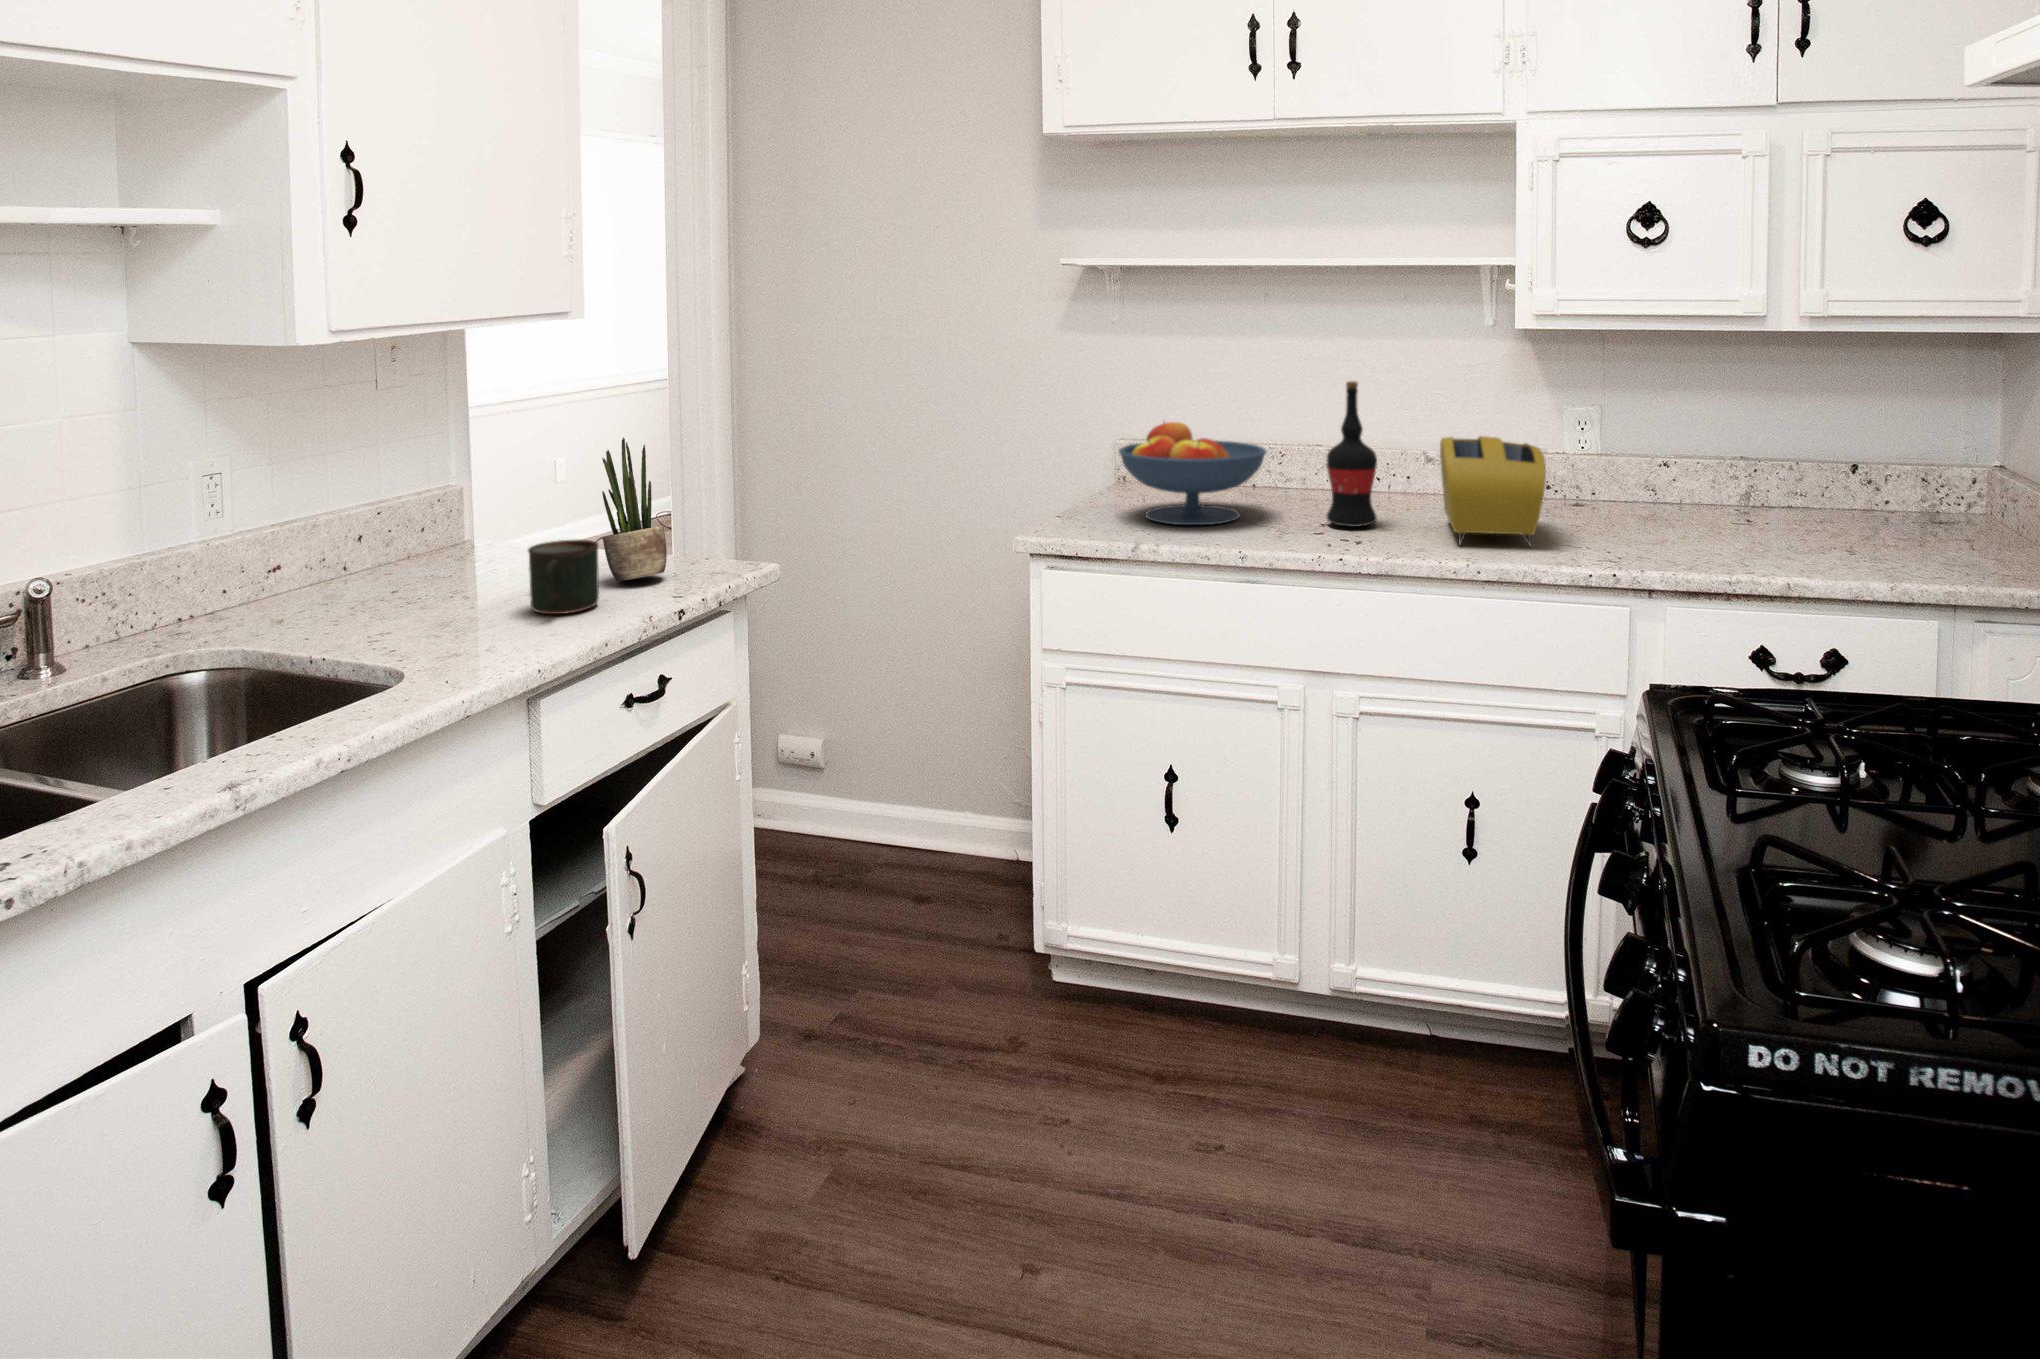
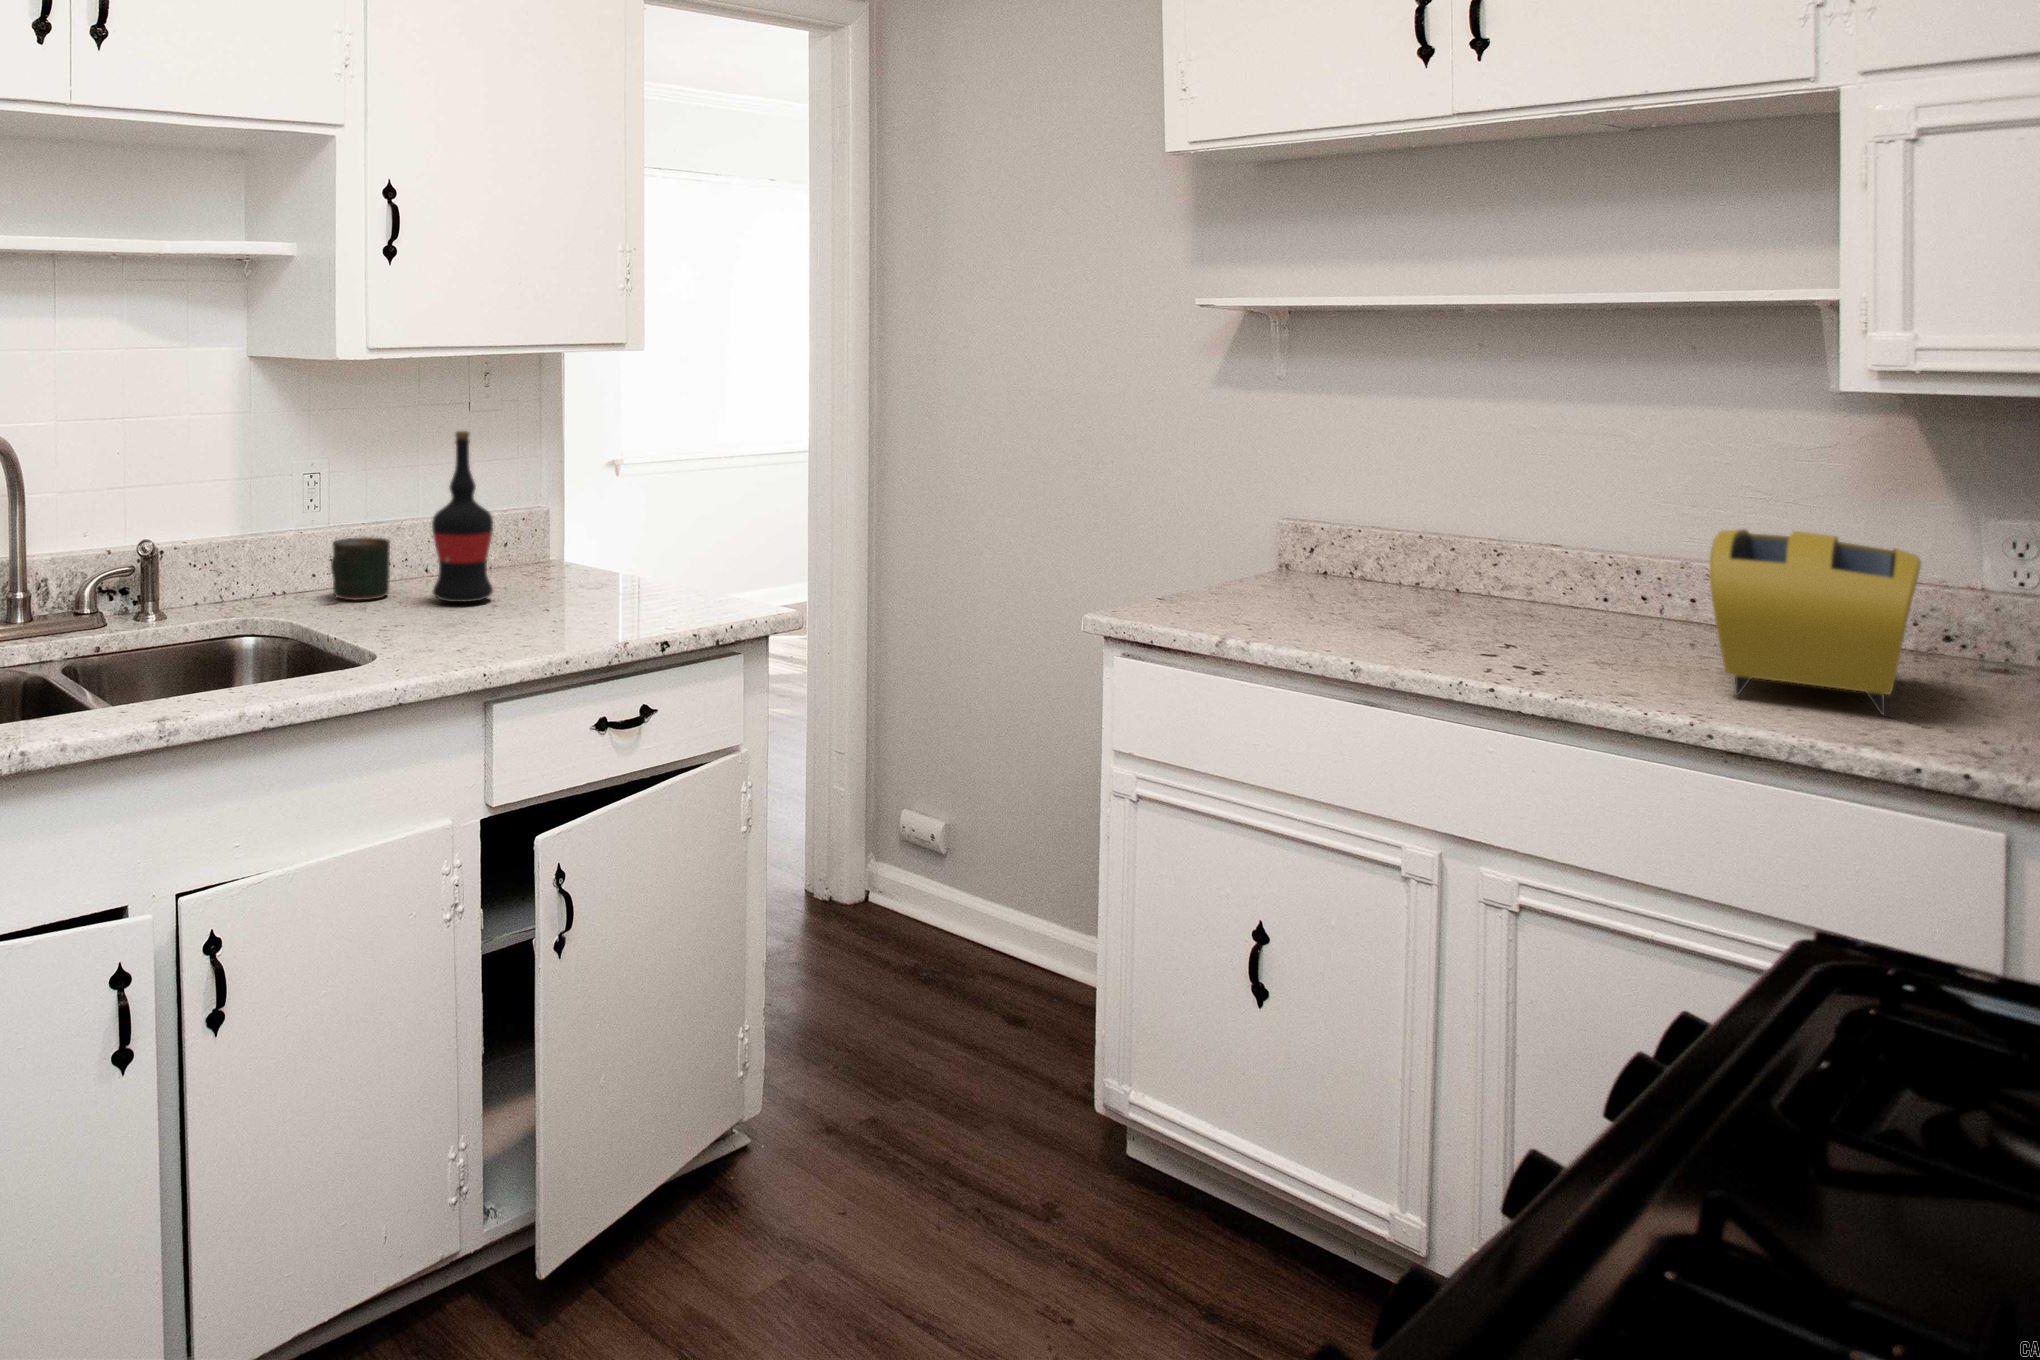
wine bottle: present [1327,381,1377,527] -> present [432,431,493,602]
fruit bowl: present [1119,422,1266,525] -> none [1214,487,1436,627]
potted plant: present [602,438,667,581] -> none [593,460,652,604]
mug: present [528,540,599,614] -> present [331,537,390,600]

